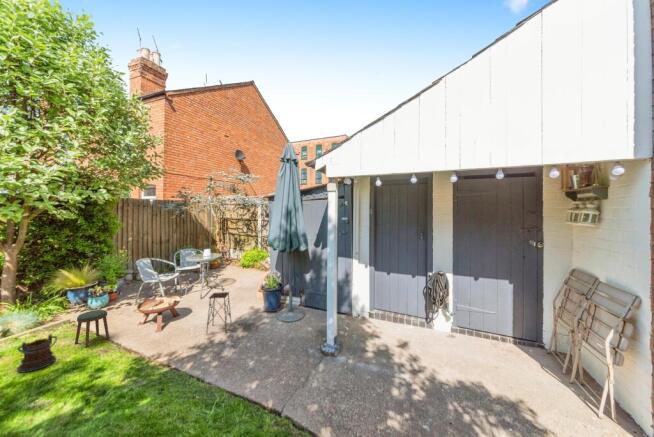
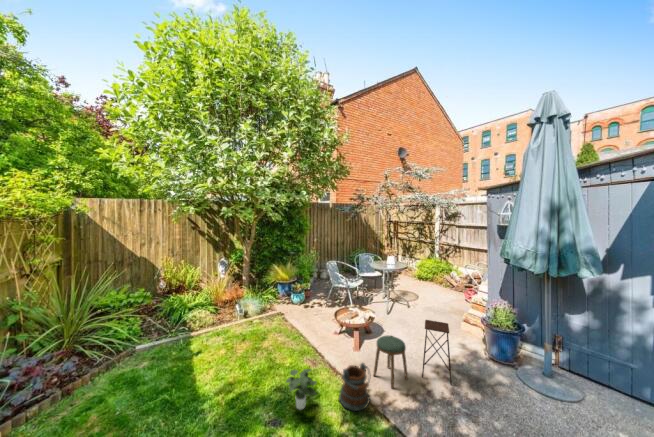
stool: present [75,310,109,347] -> present [373,336,408,389]
bucket: present [17,334,57,372] -> present [339,363,370,411]
potted plant: none [59,348,98,384] -> present [286,369,317,410]

